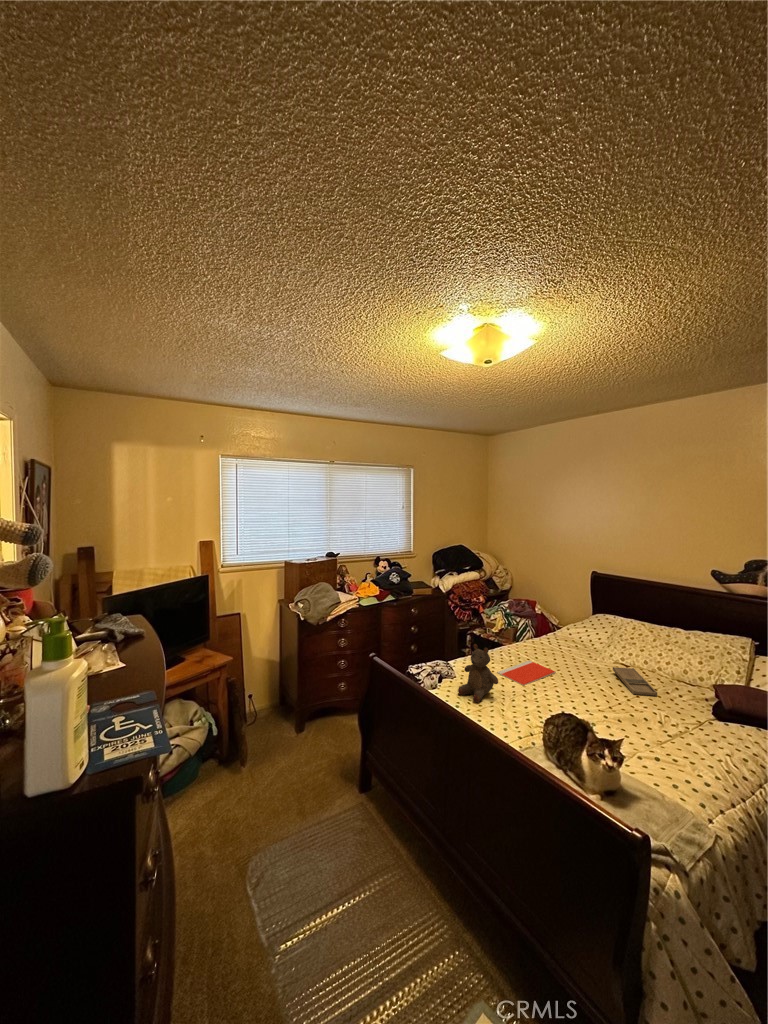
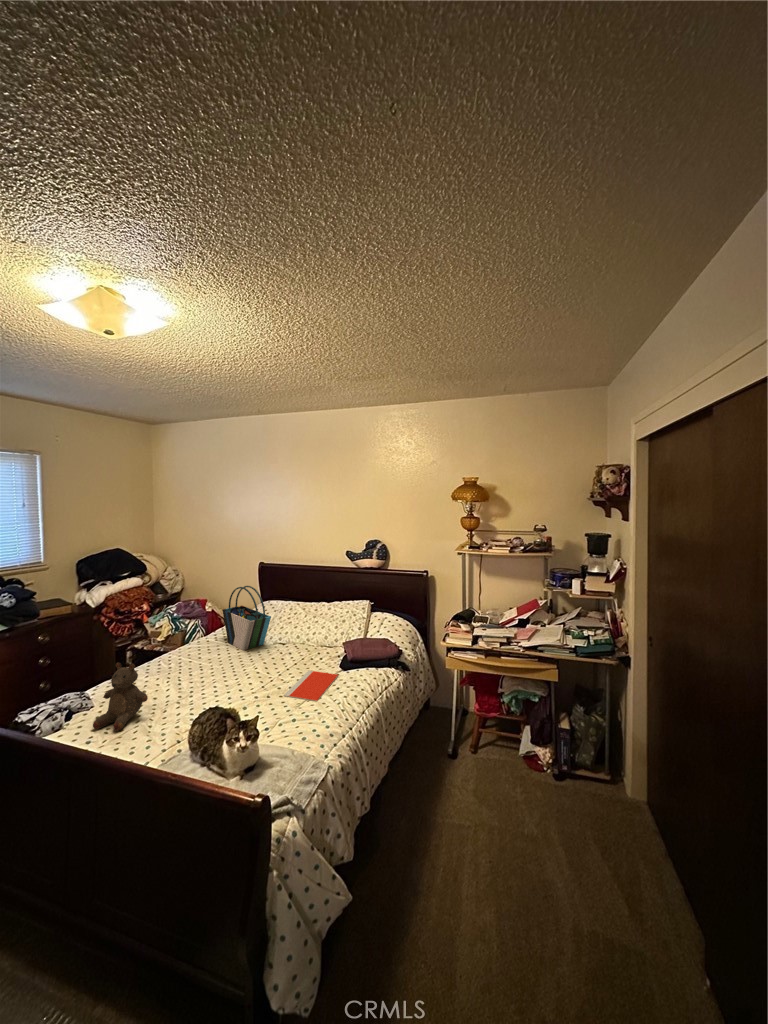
tote bag: none [554,594,610,661] -> present [222,586,271,650]
notebook: present [497,661,556,686] -> present [284,670,338,702]
tray: present [613,667,657,696] -> none [272,645,305,669]

